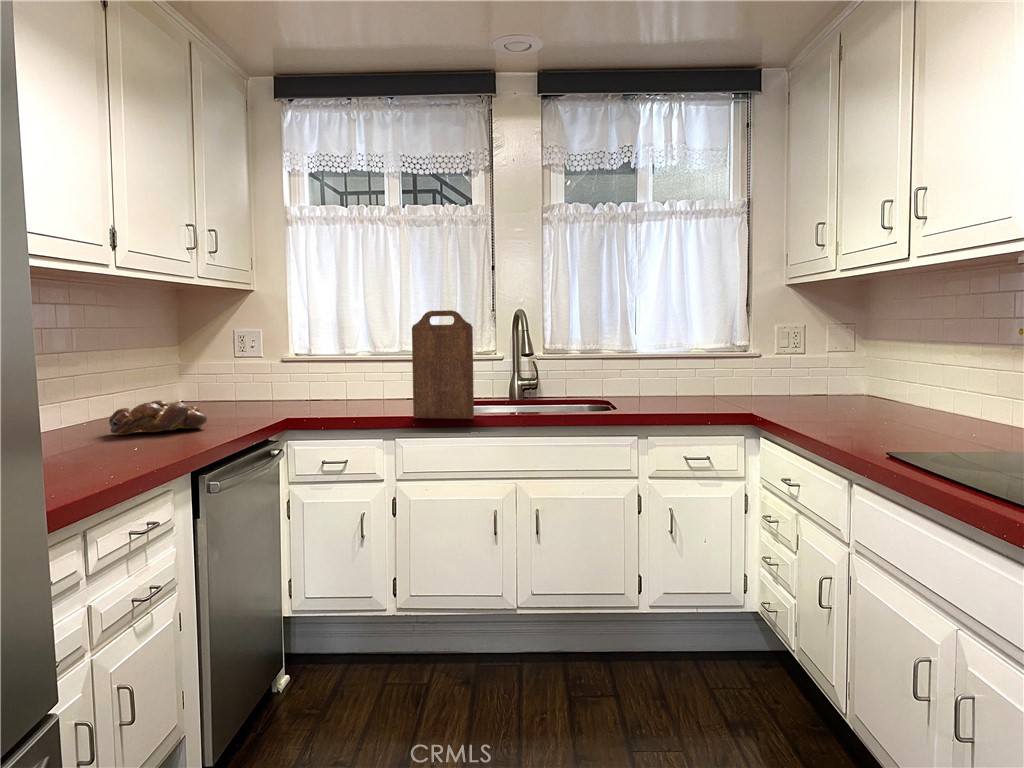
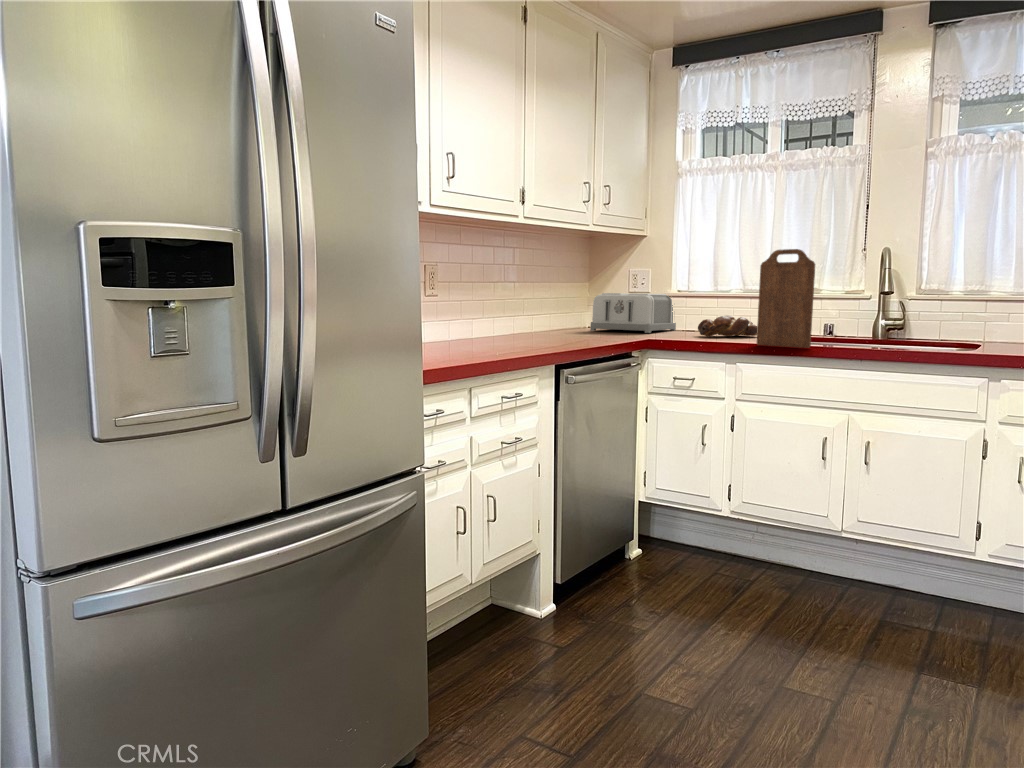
toaster: none [190,358,296,407] -> present [591,293,676,333]
bread loaf: present [109,400,207,435] -> present [698,316,757,336]

